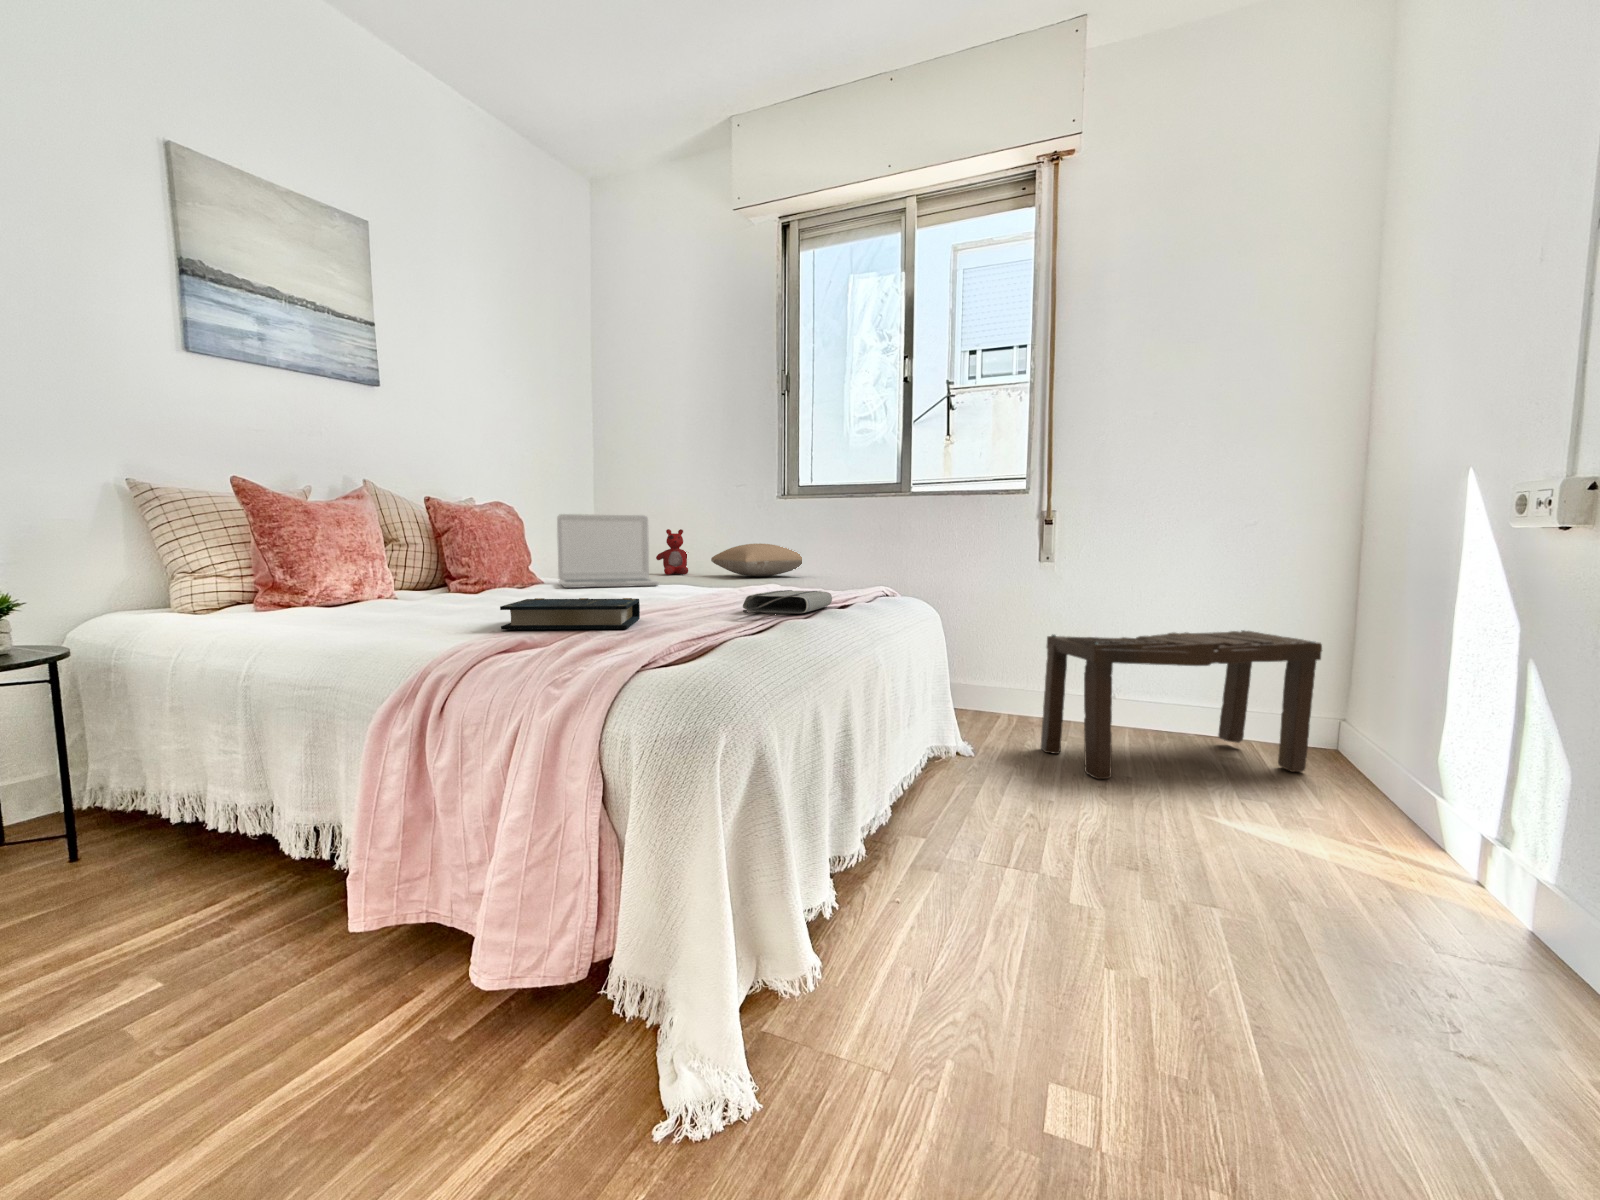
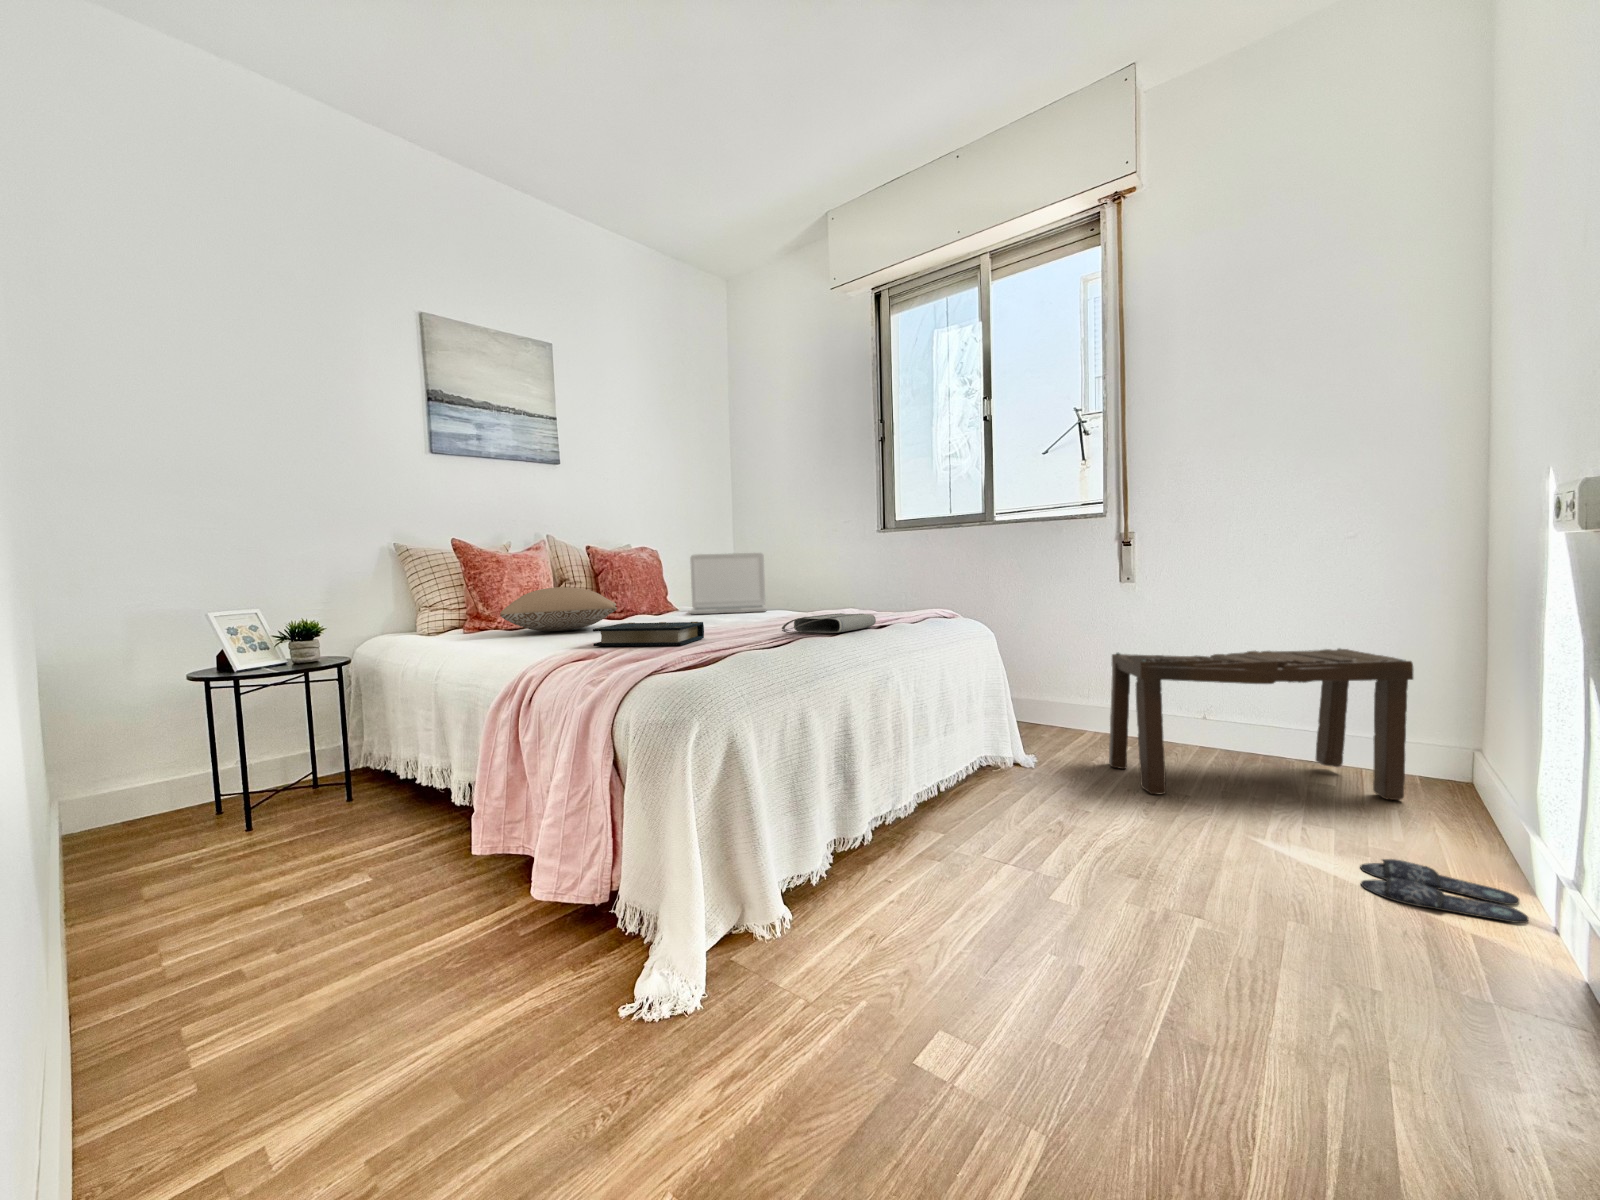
stuffed bear: present [656,529,688,575] -> none [783,563,815,602]
pillow: present [711,543,802,577] -> present [500,587,617,631]
slippers: none [1313,832,1467,884] -> present [1360,859,1528,923]

